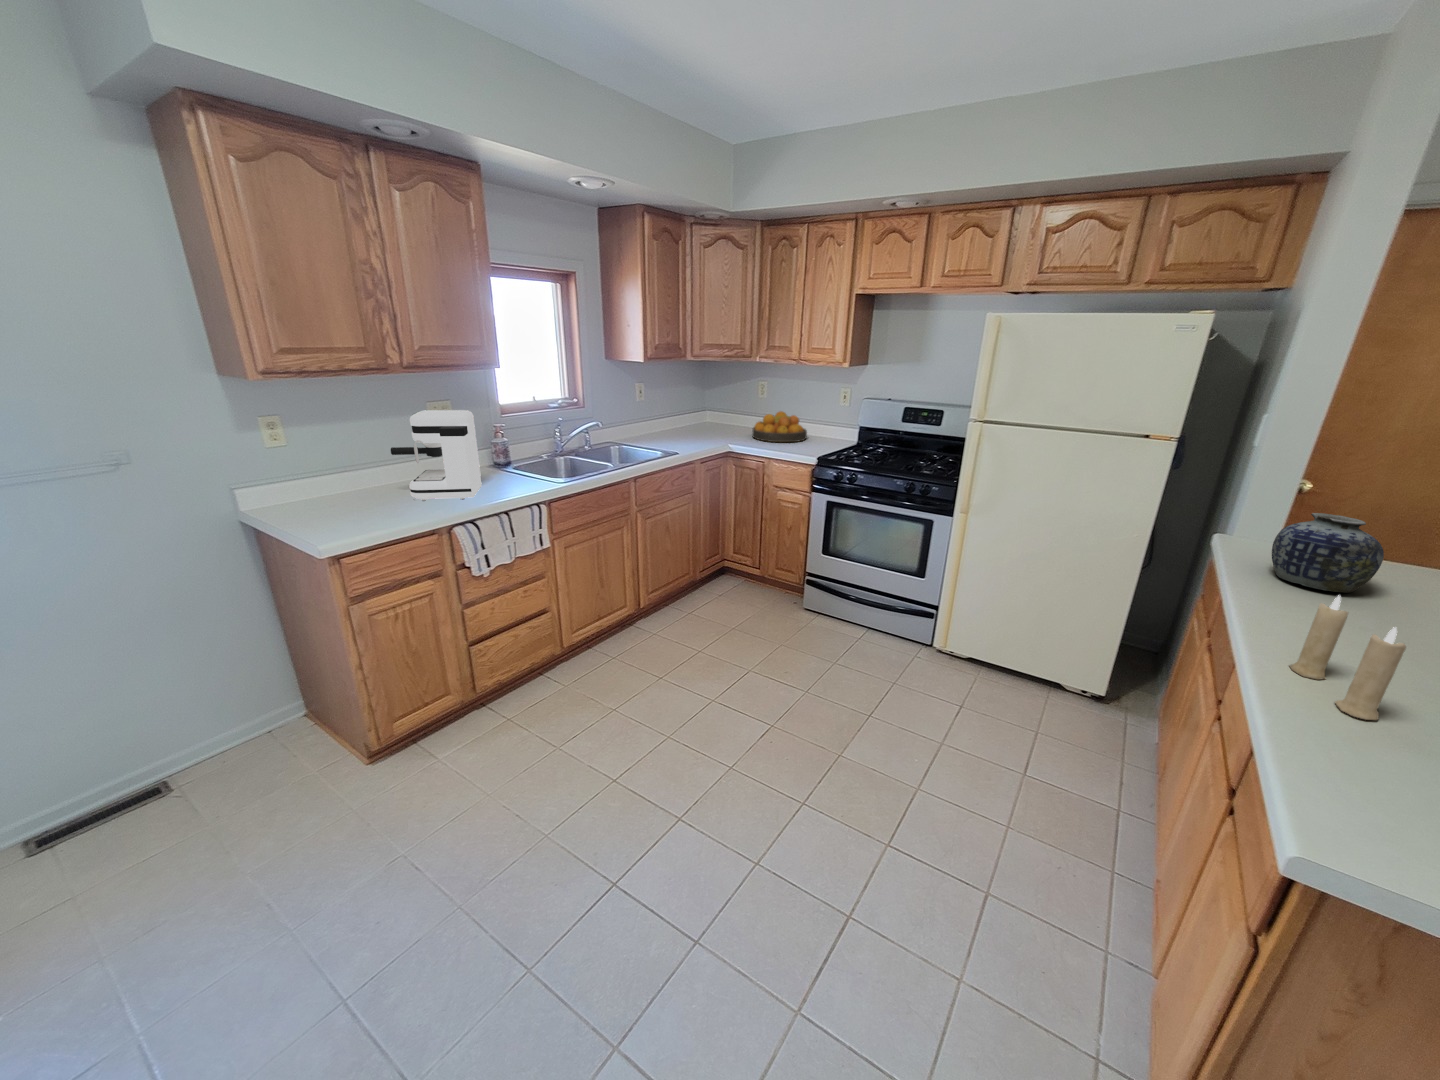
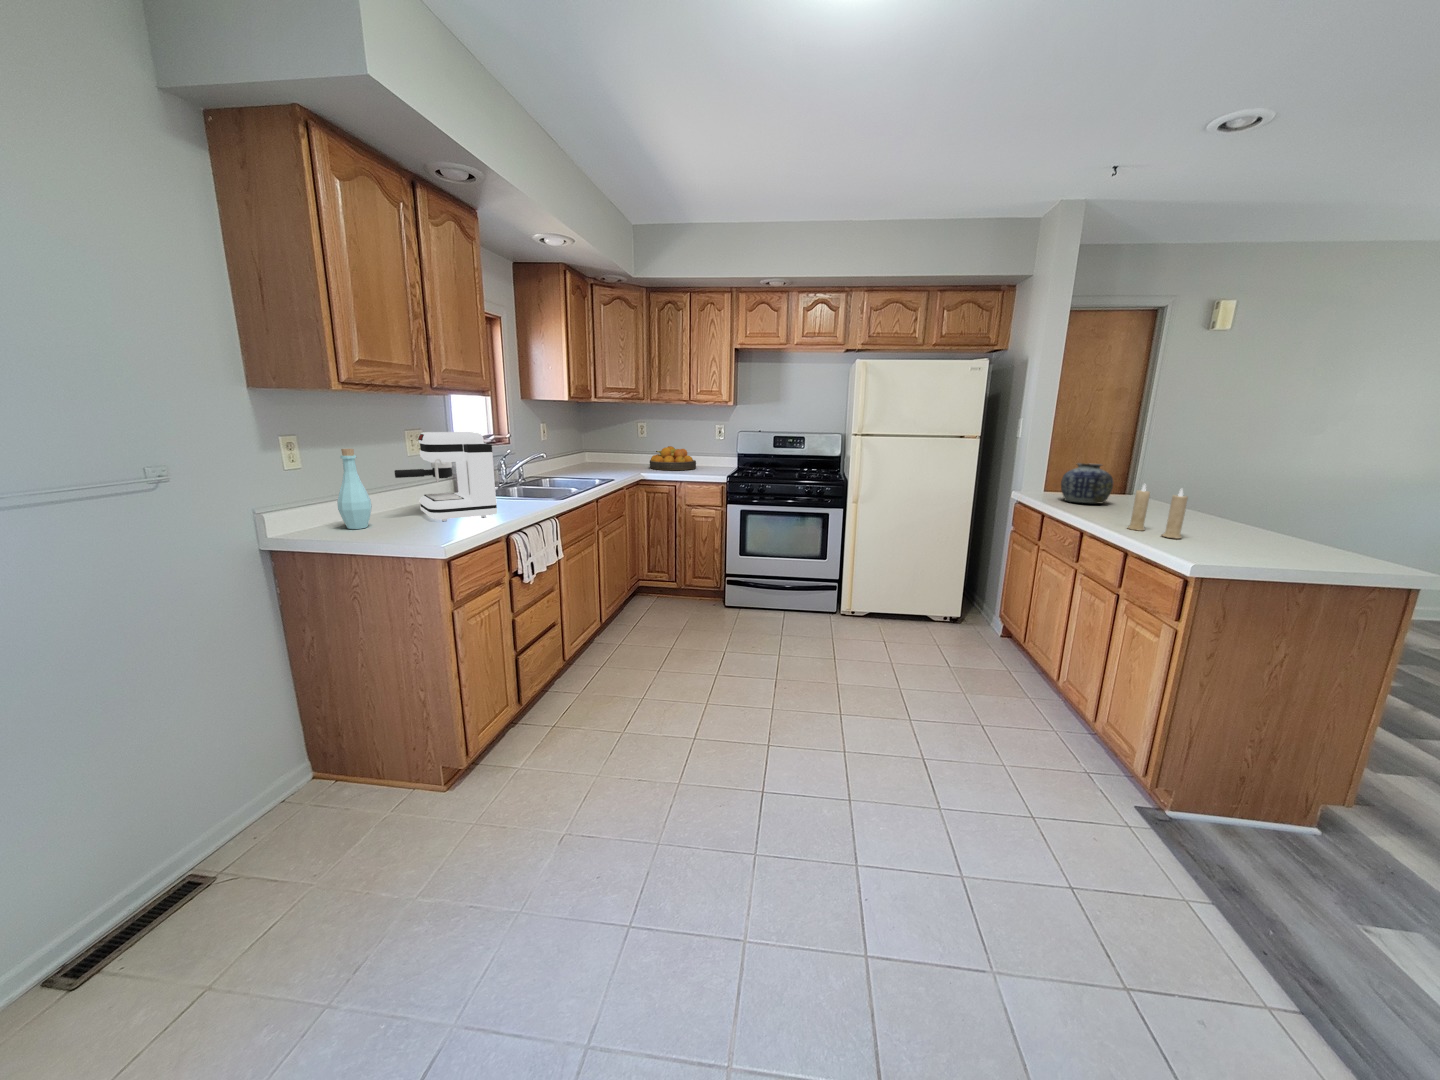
bottle: none [332,429,363,502] -> present [337,449,372,529]

